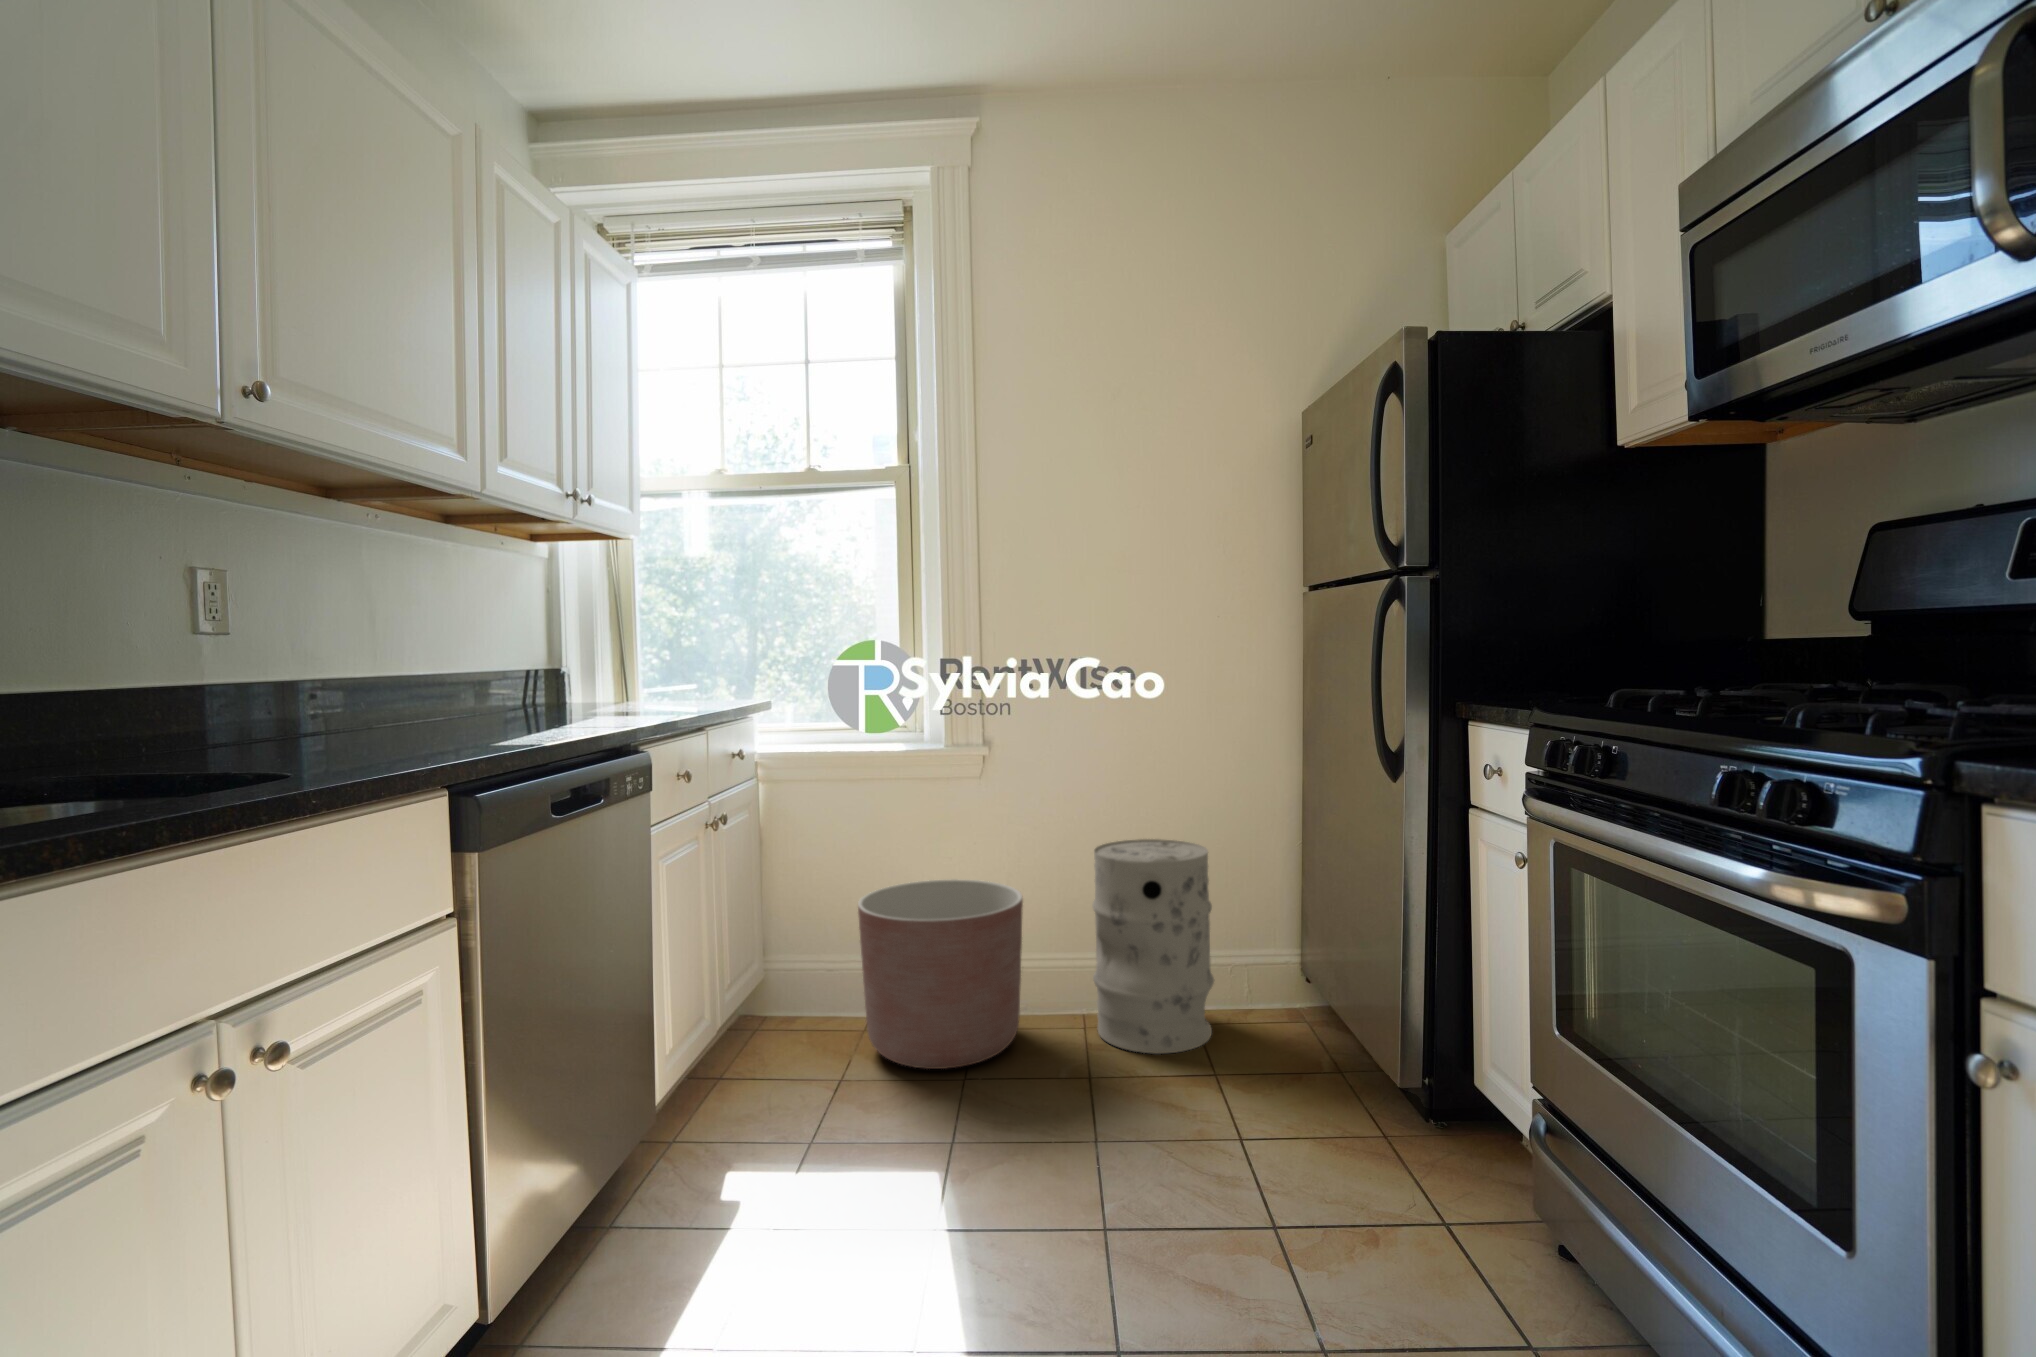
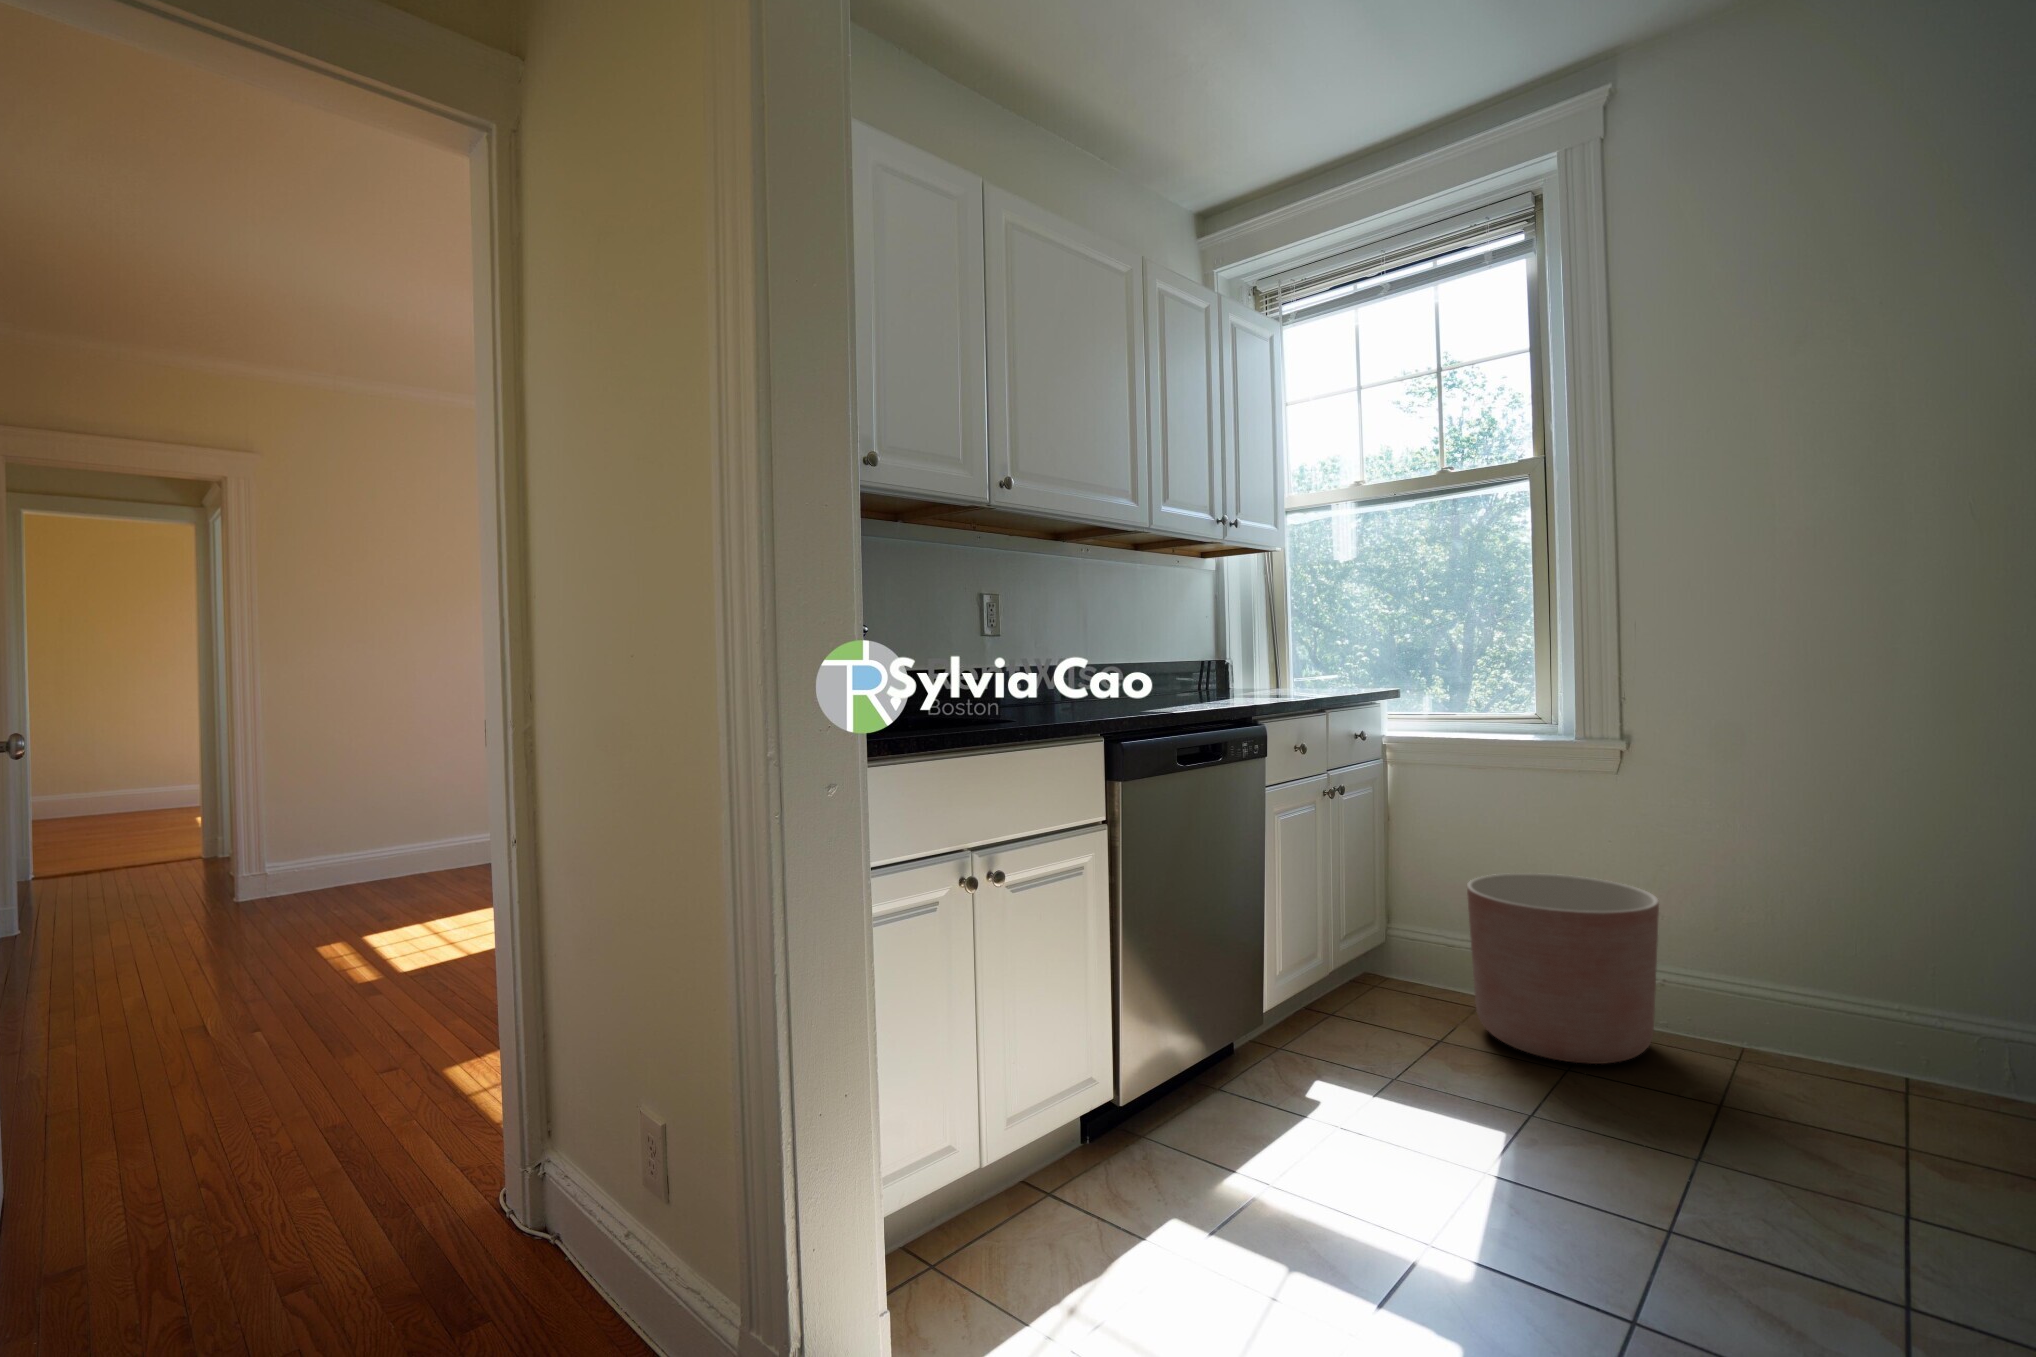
trash can: present [1092,839,1215,1054] -> none [1756,862,1948,1125]

